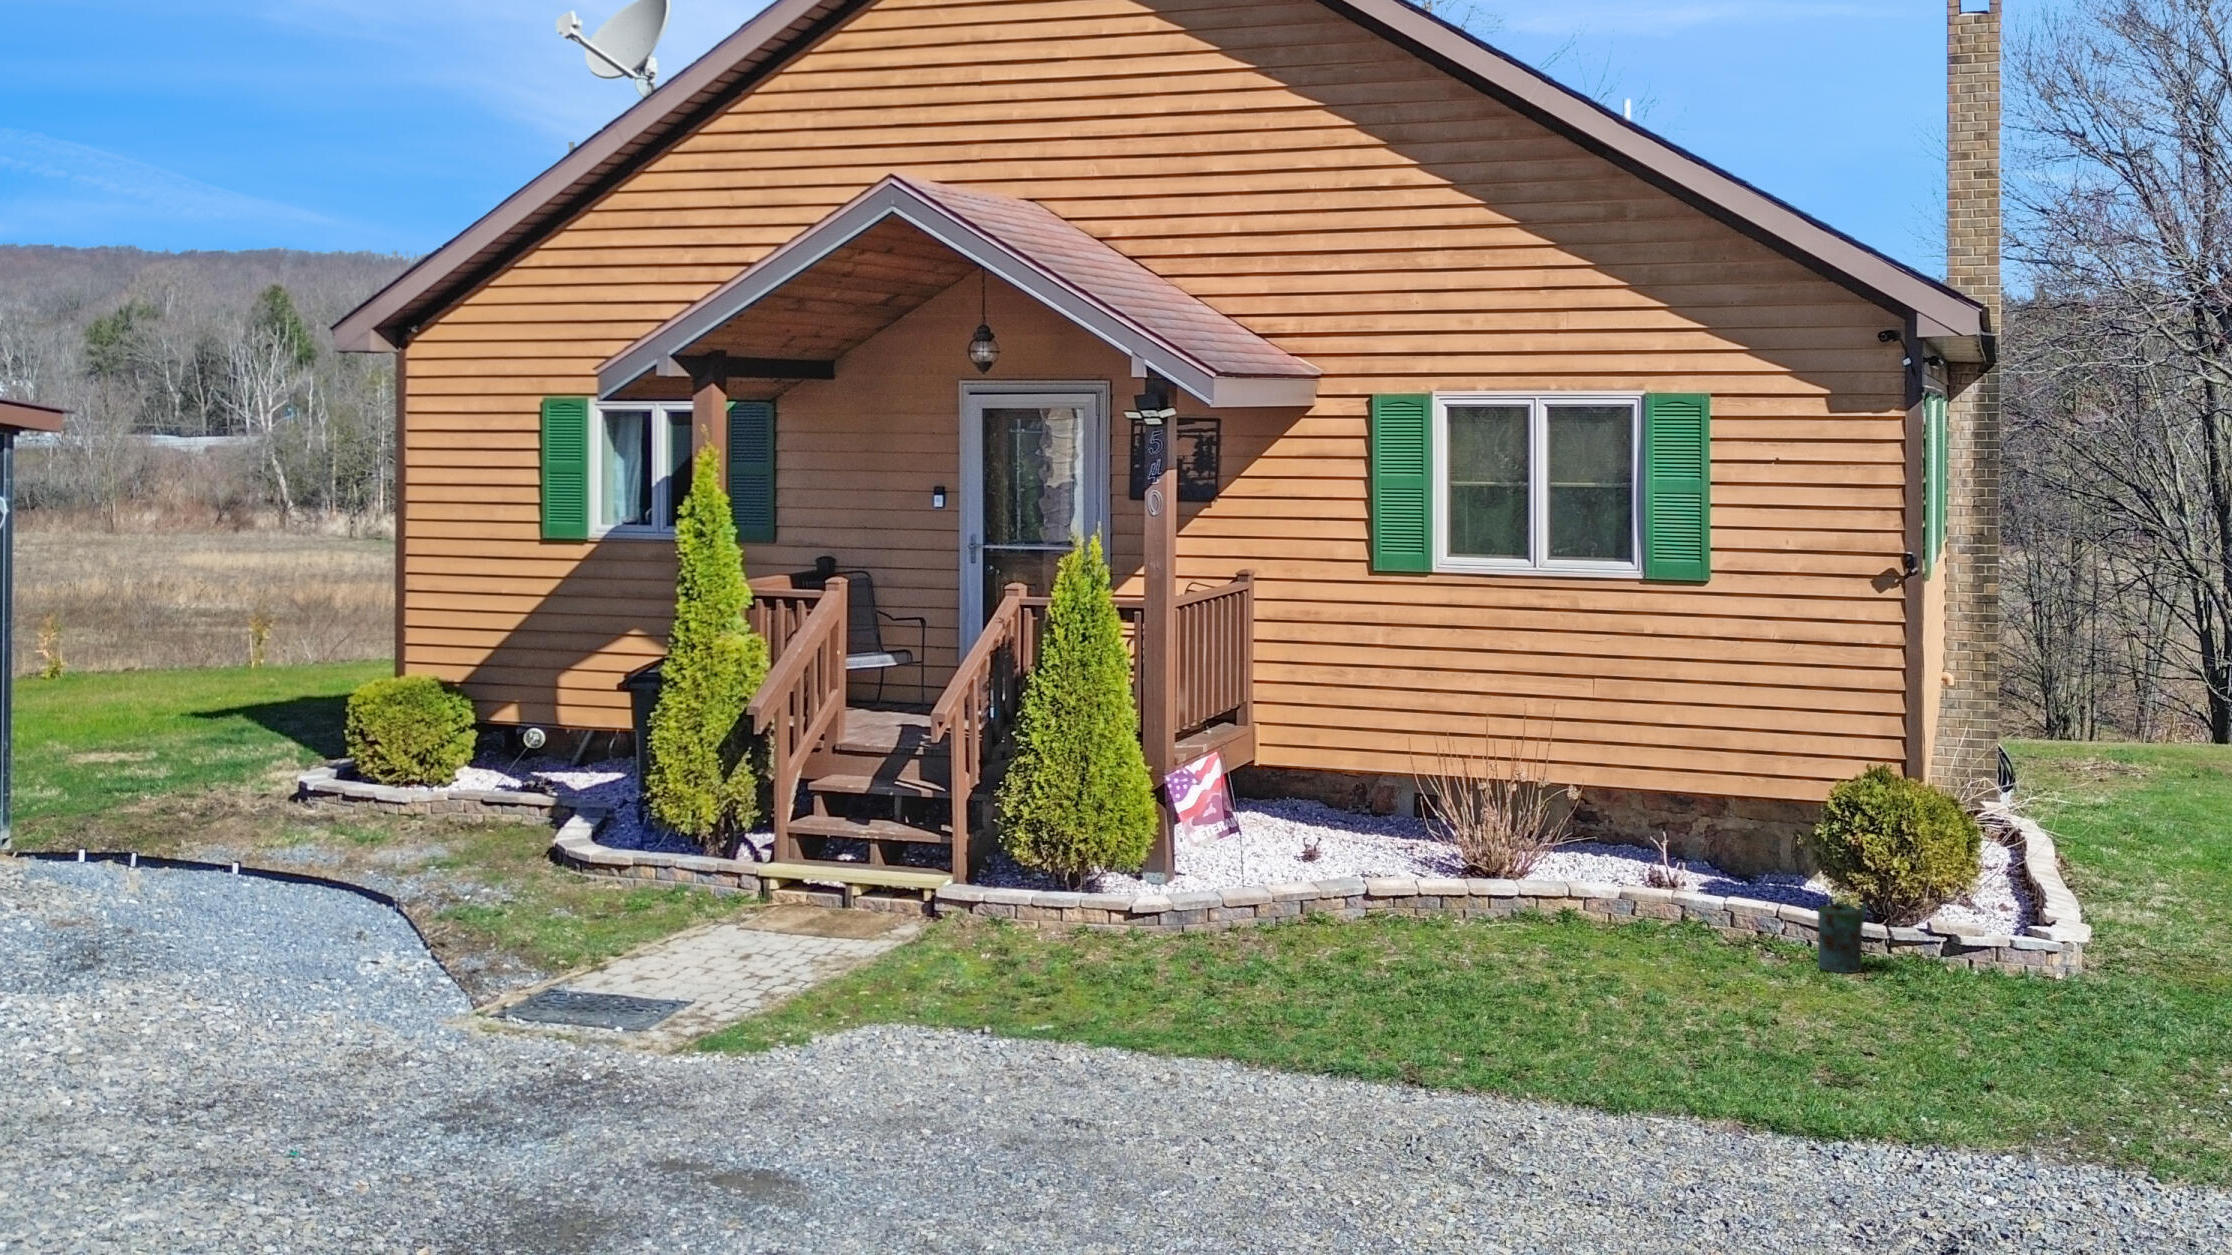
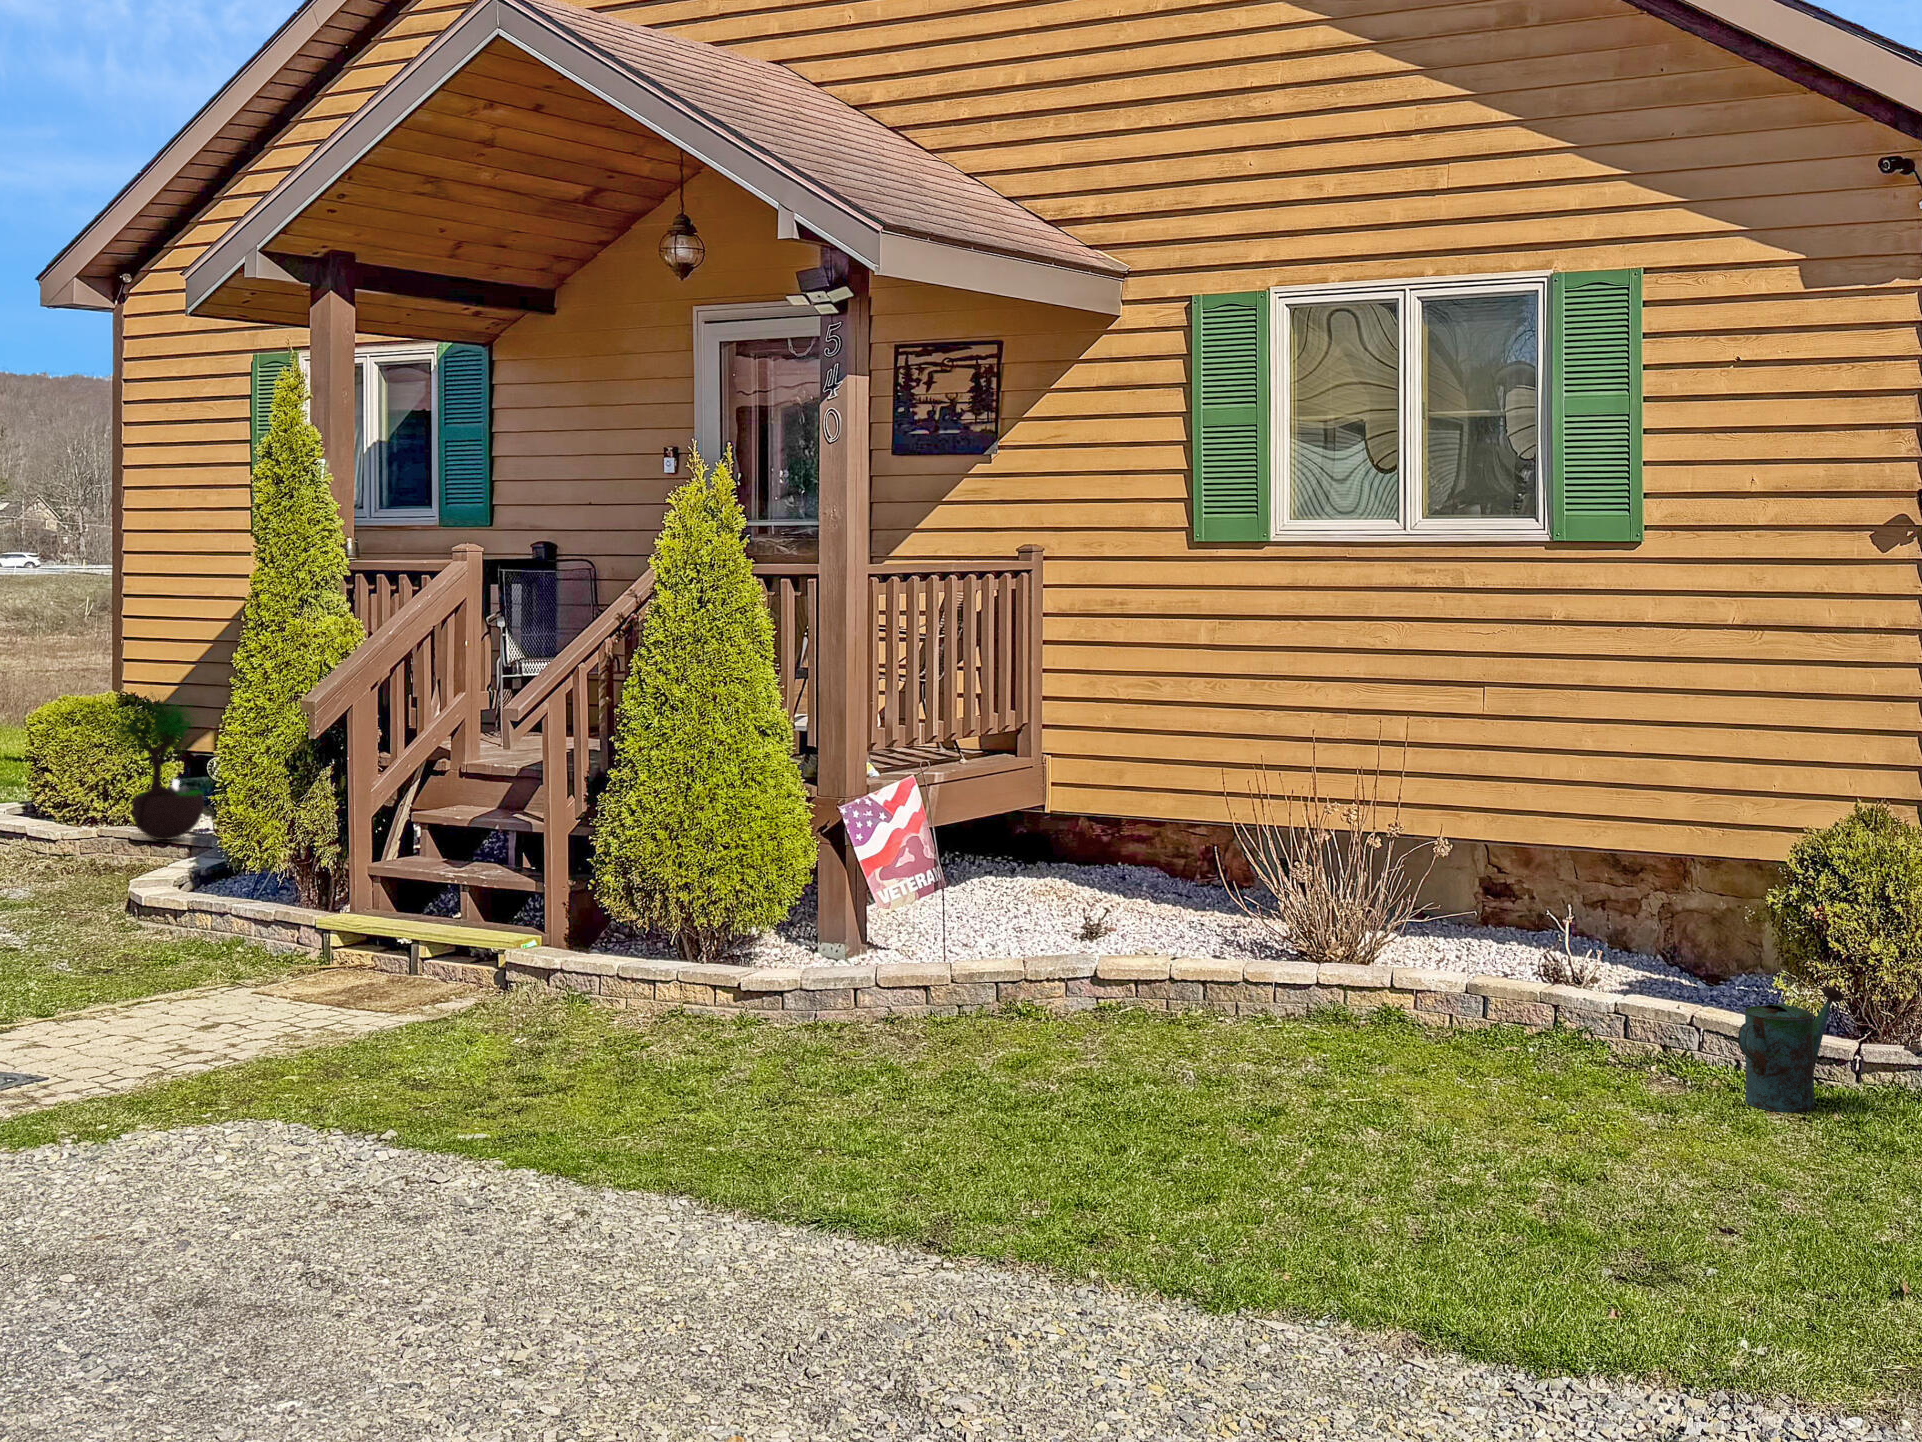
potted tree: none [488,671,561,790] -> present [112,693,204,840]

